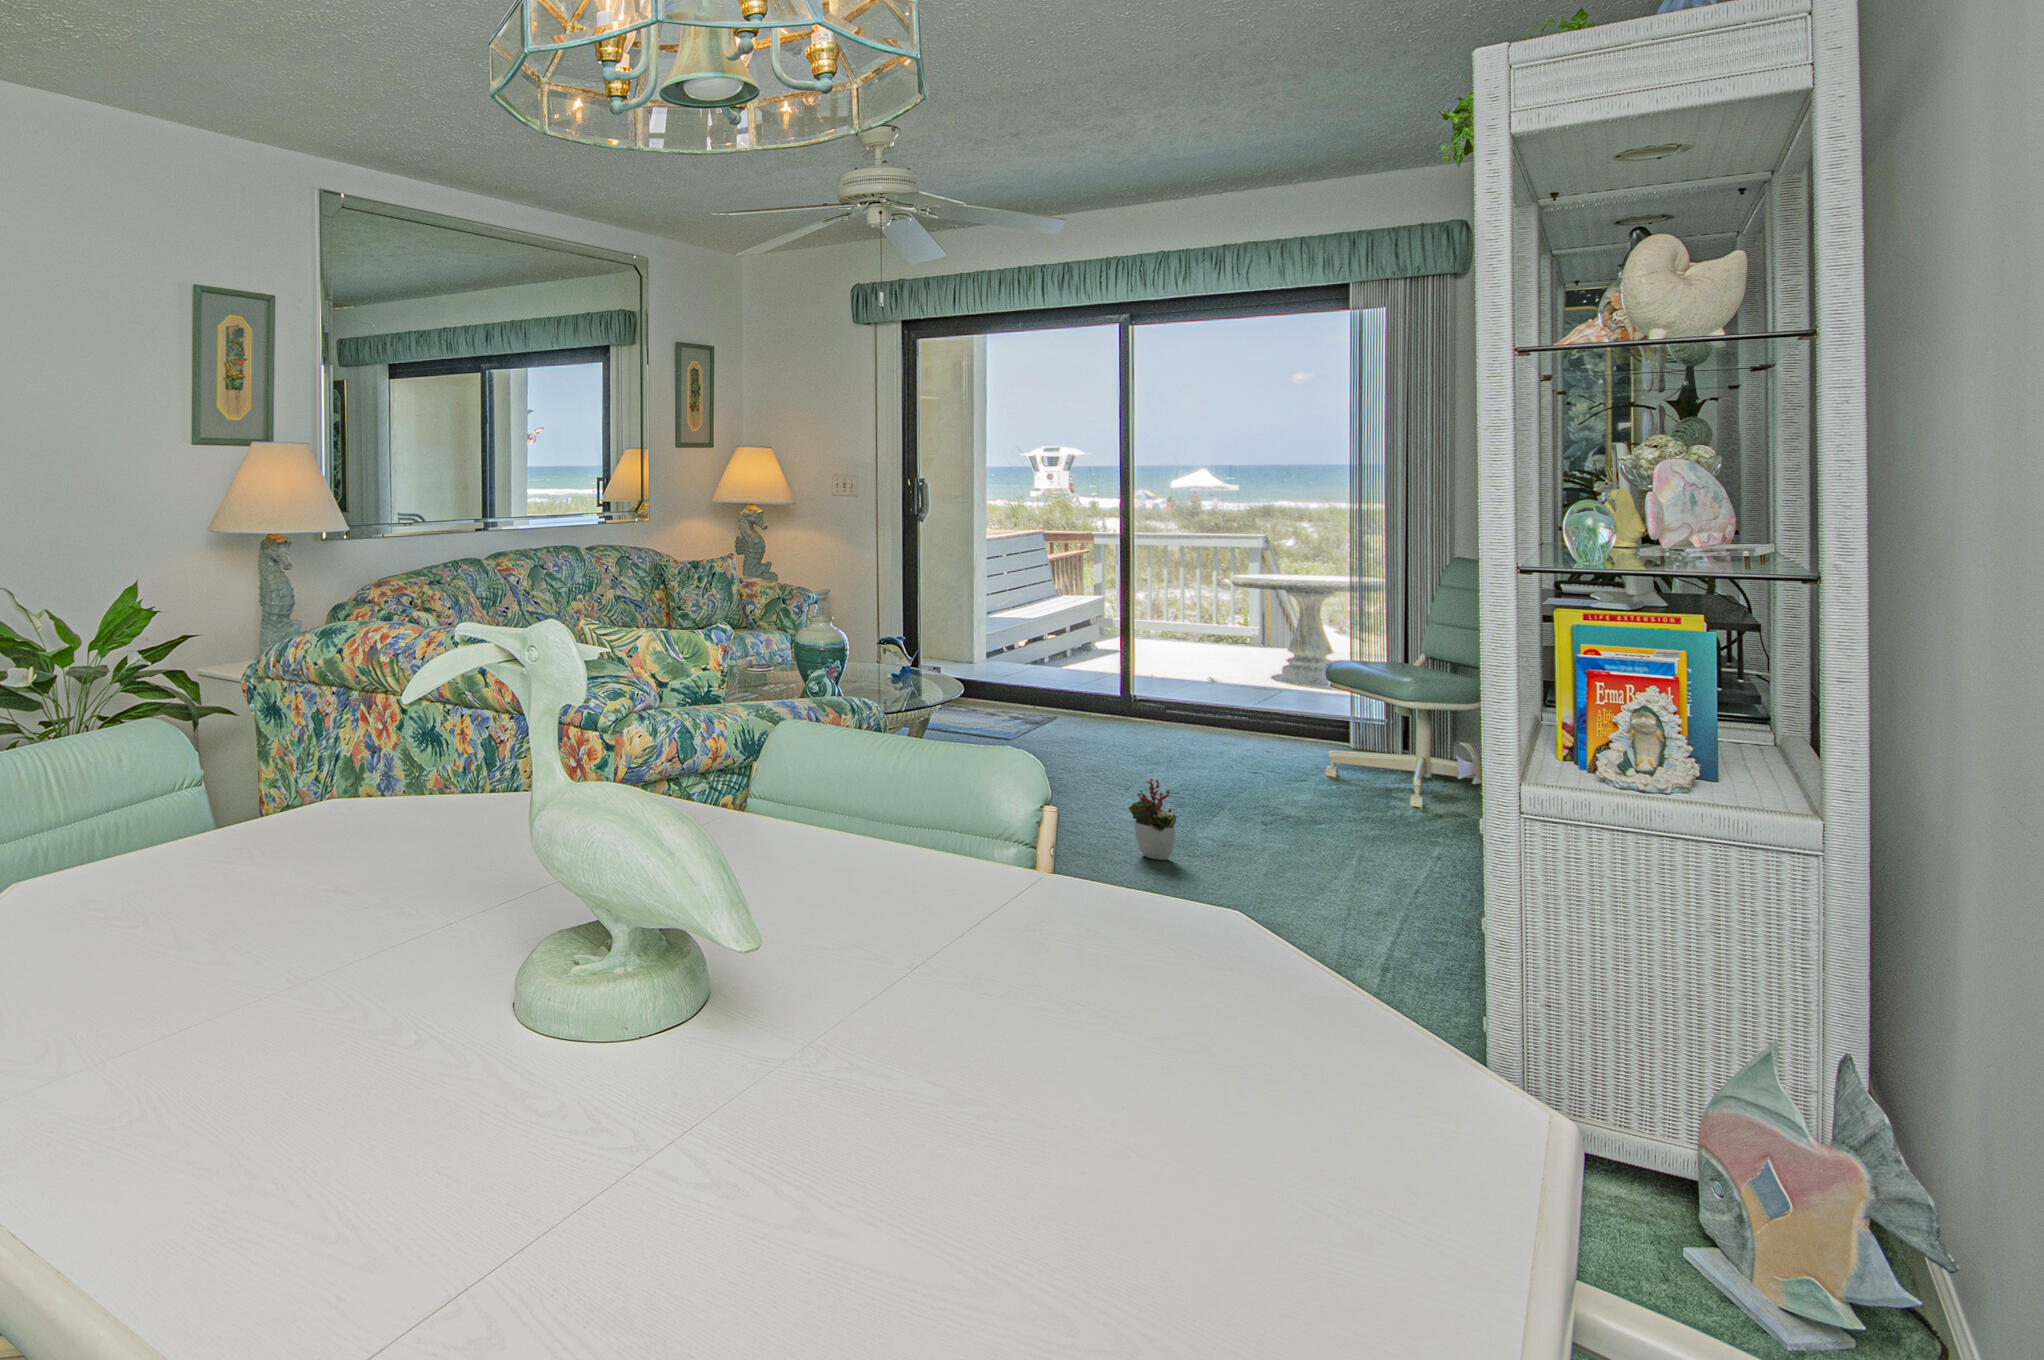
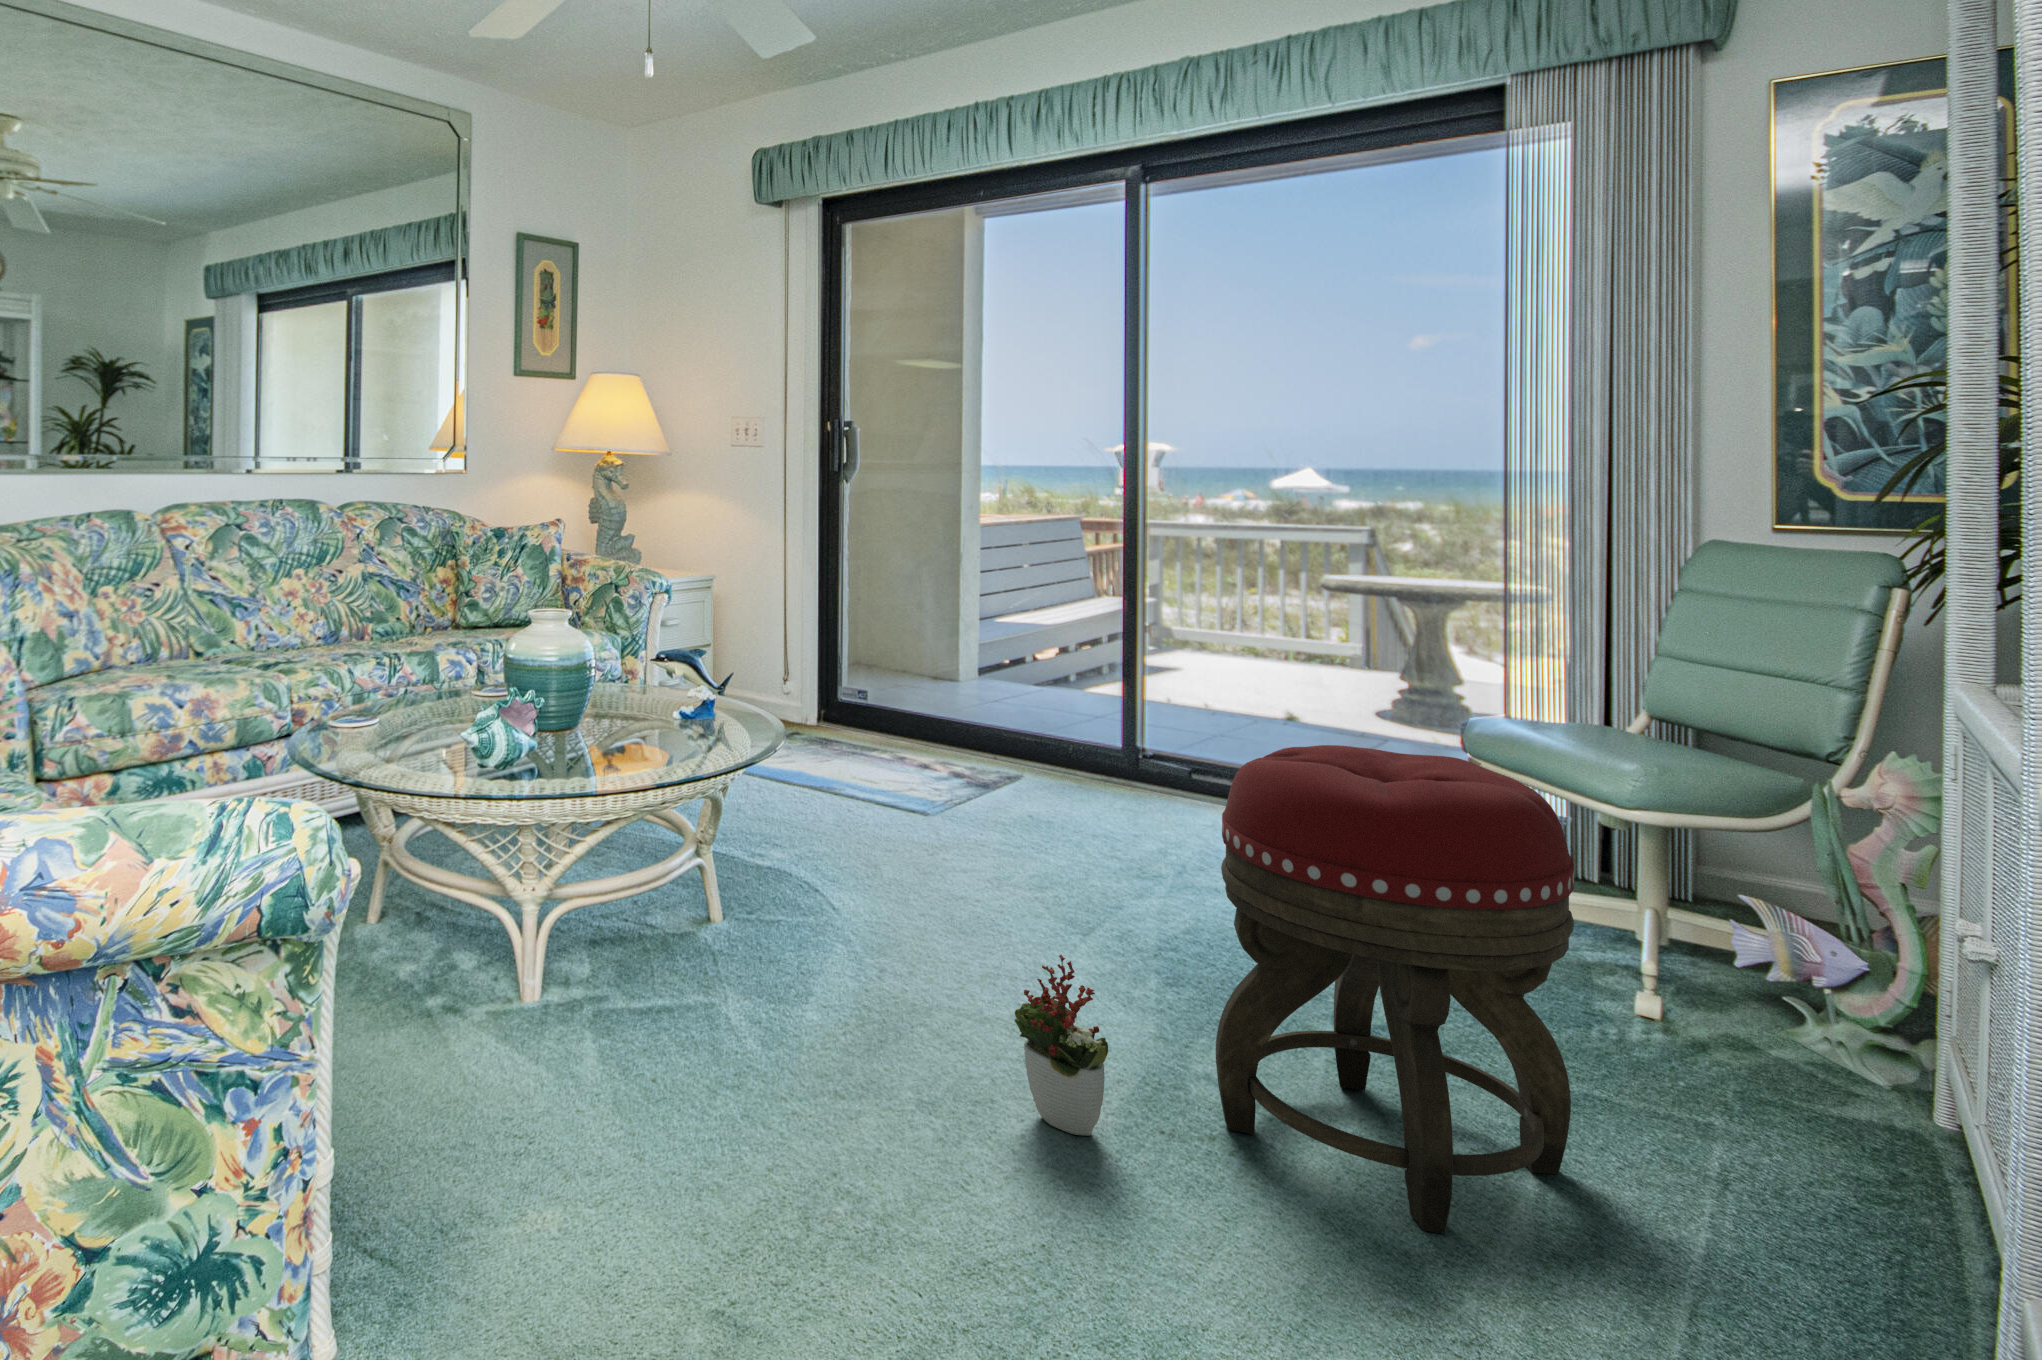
footstool: none [1222,673,1379,878] -> present [1216,745,1574,1234]

